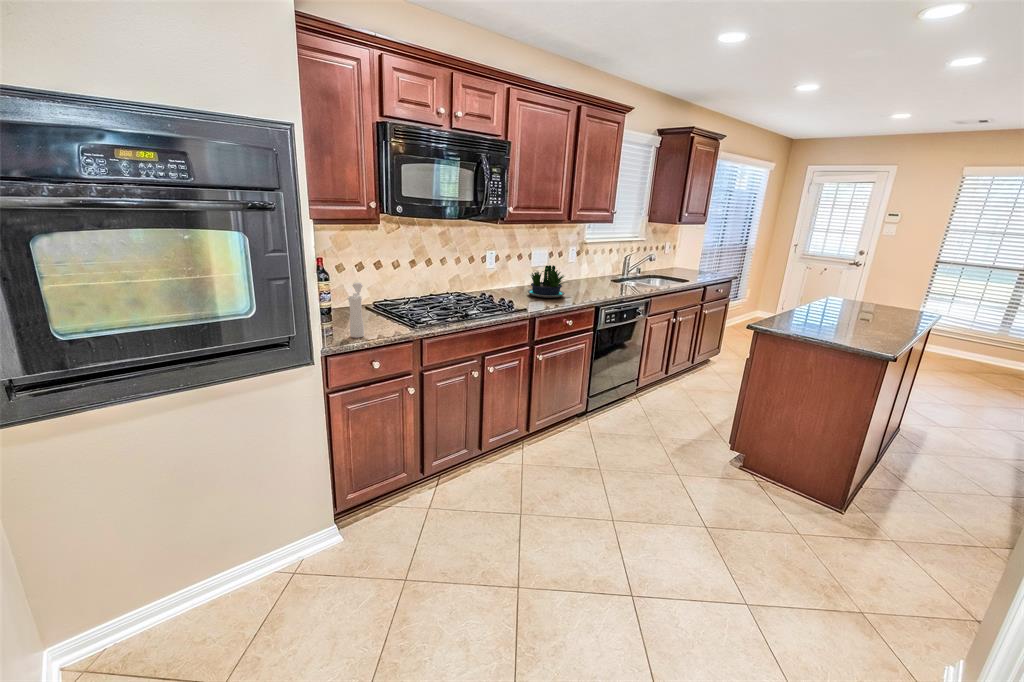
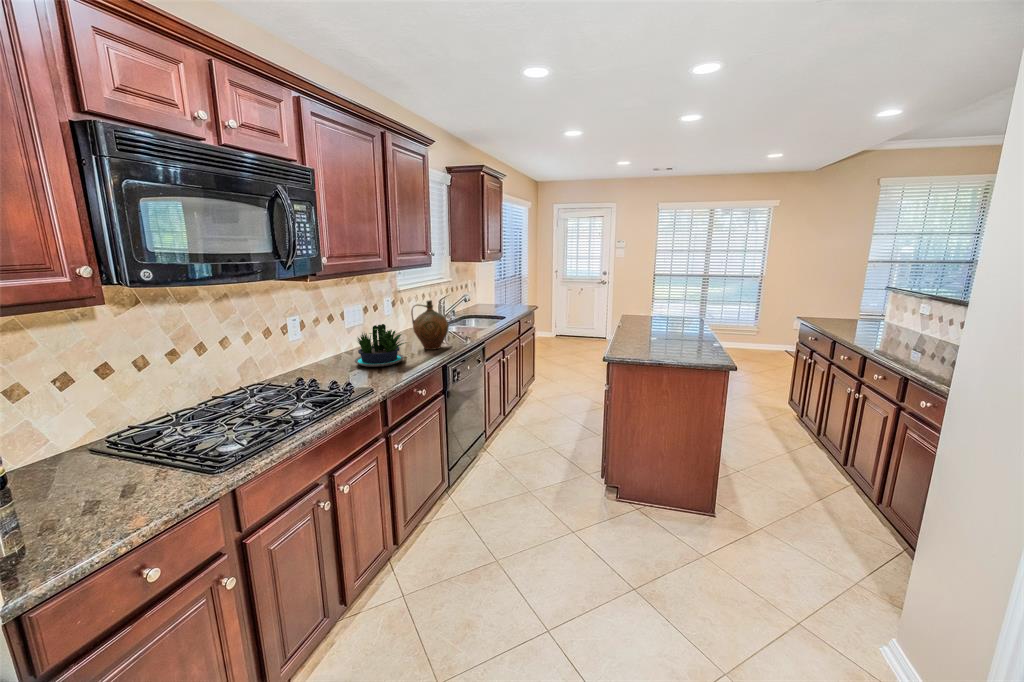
ceramic jug: none [581,252,612,294] -> present [411,300,449,350]
pepper mill: present [348,282,364,338] -> none [60,423,114,540]

